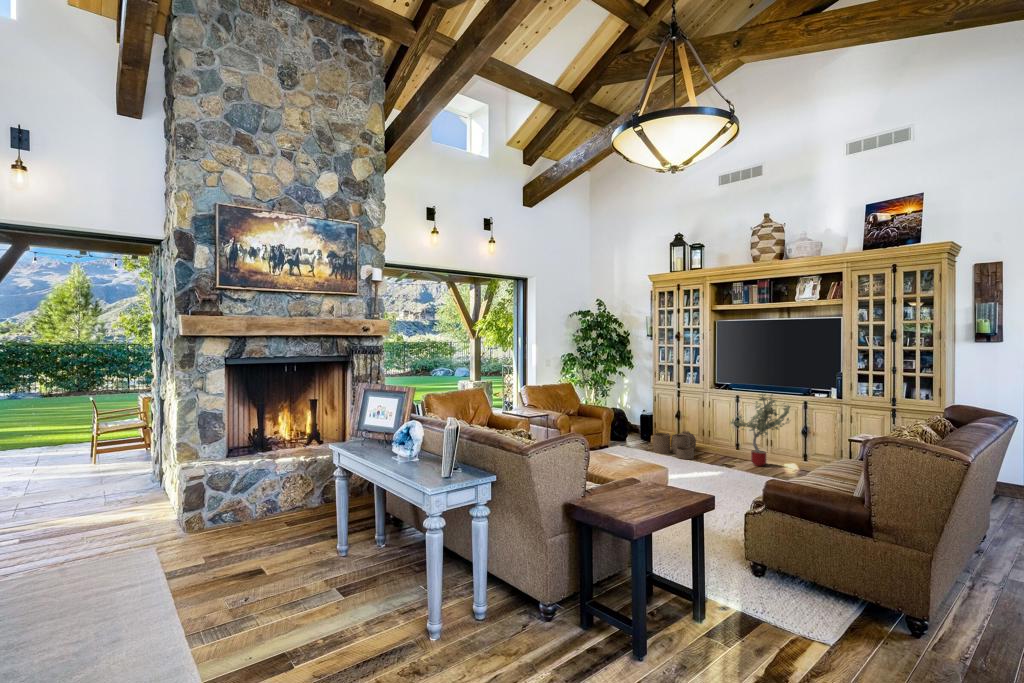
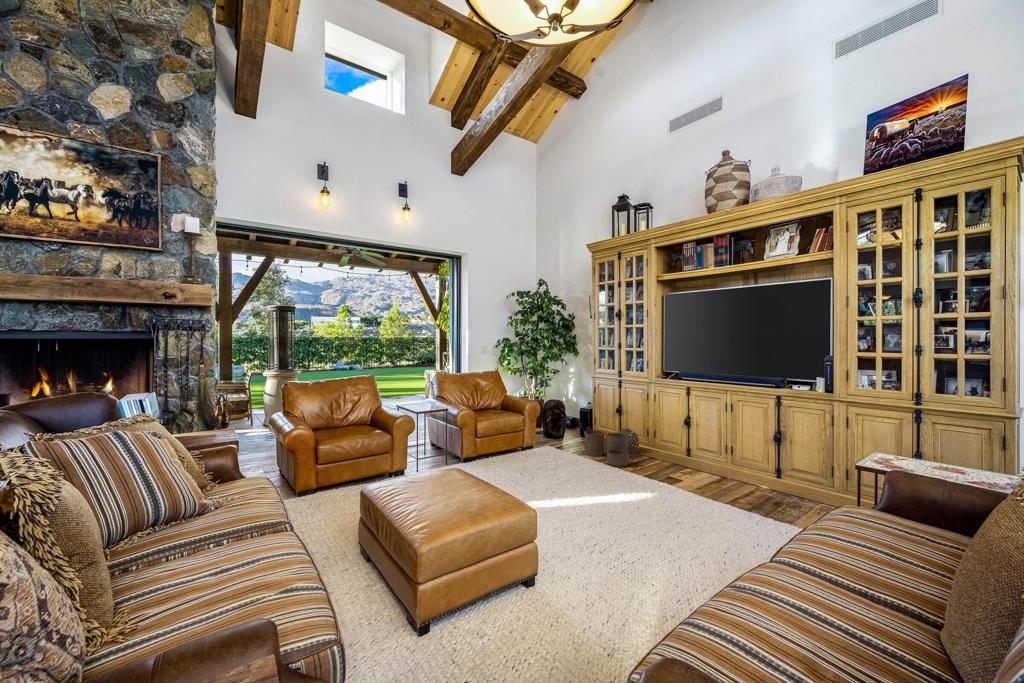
potted tree: present [731,394,790,466] -> none [675,384,756,482]

